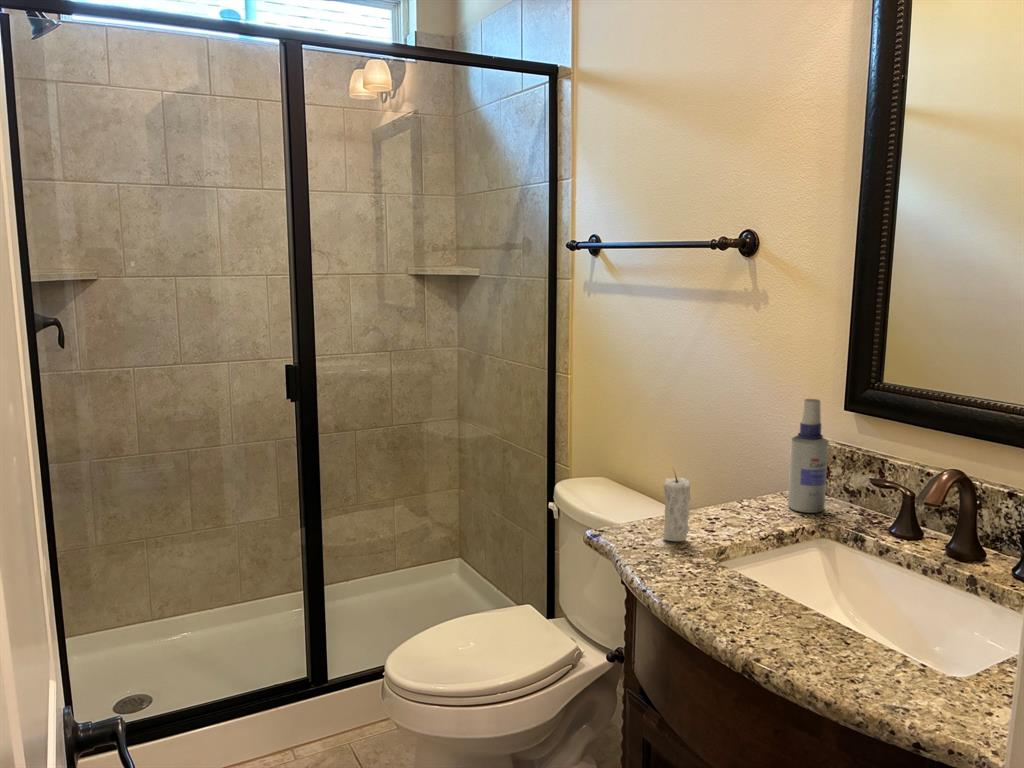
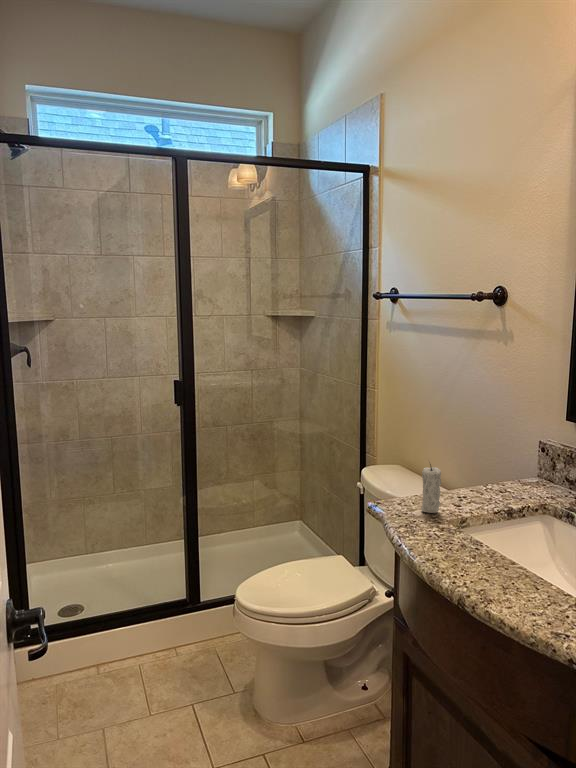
spray bottle: present [788,399,829,513] -> none [521,412,551,497]

